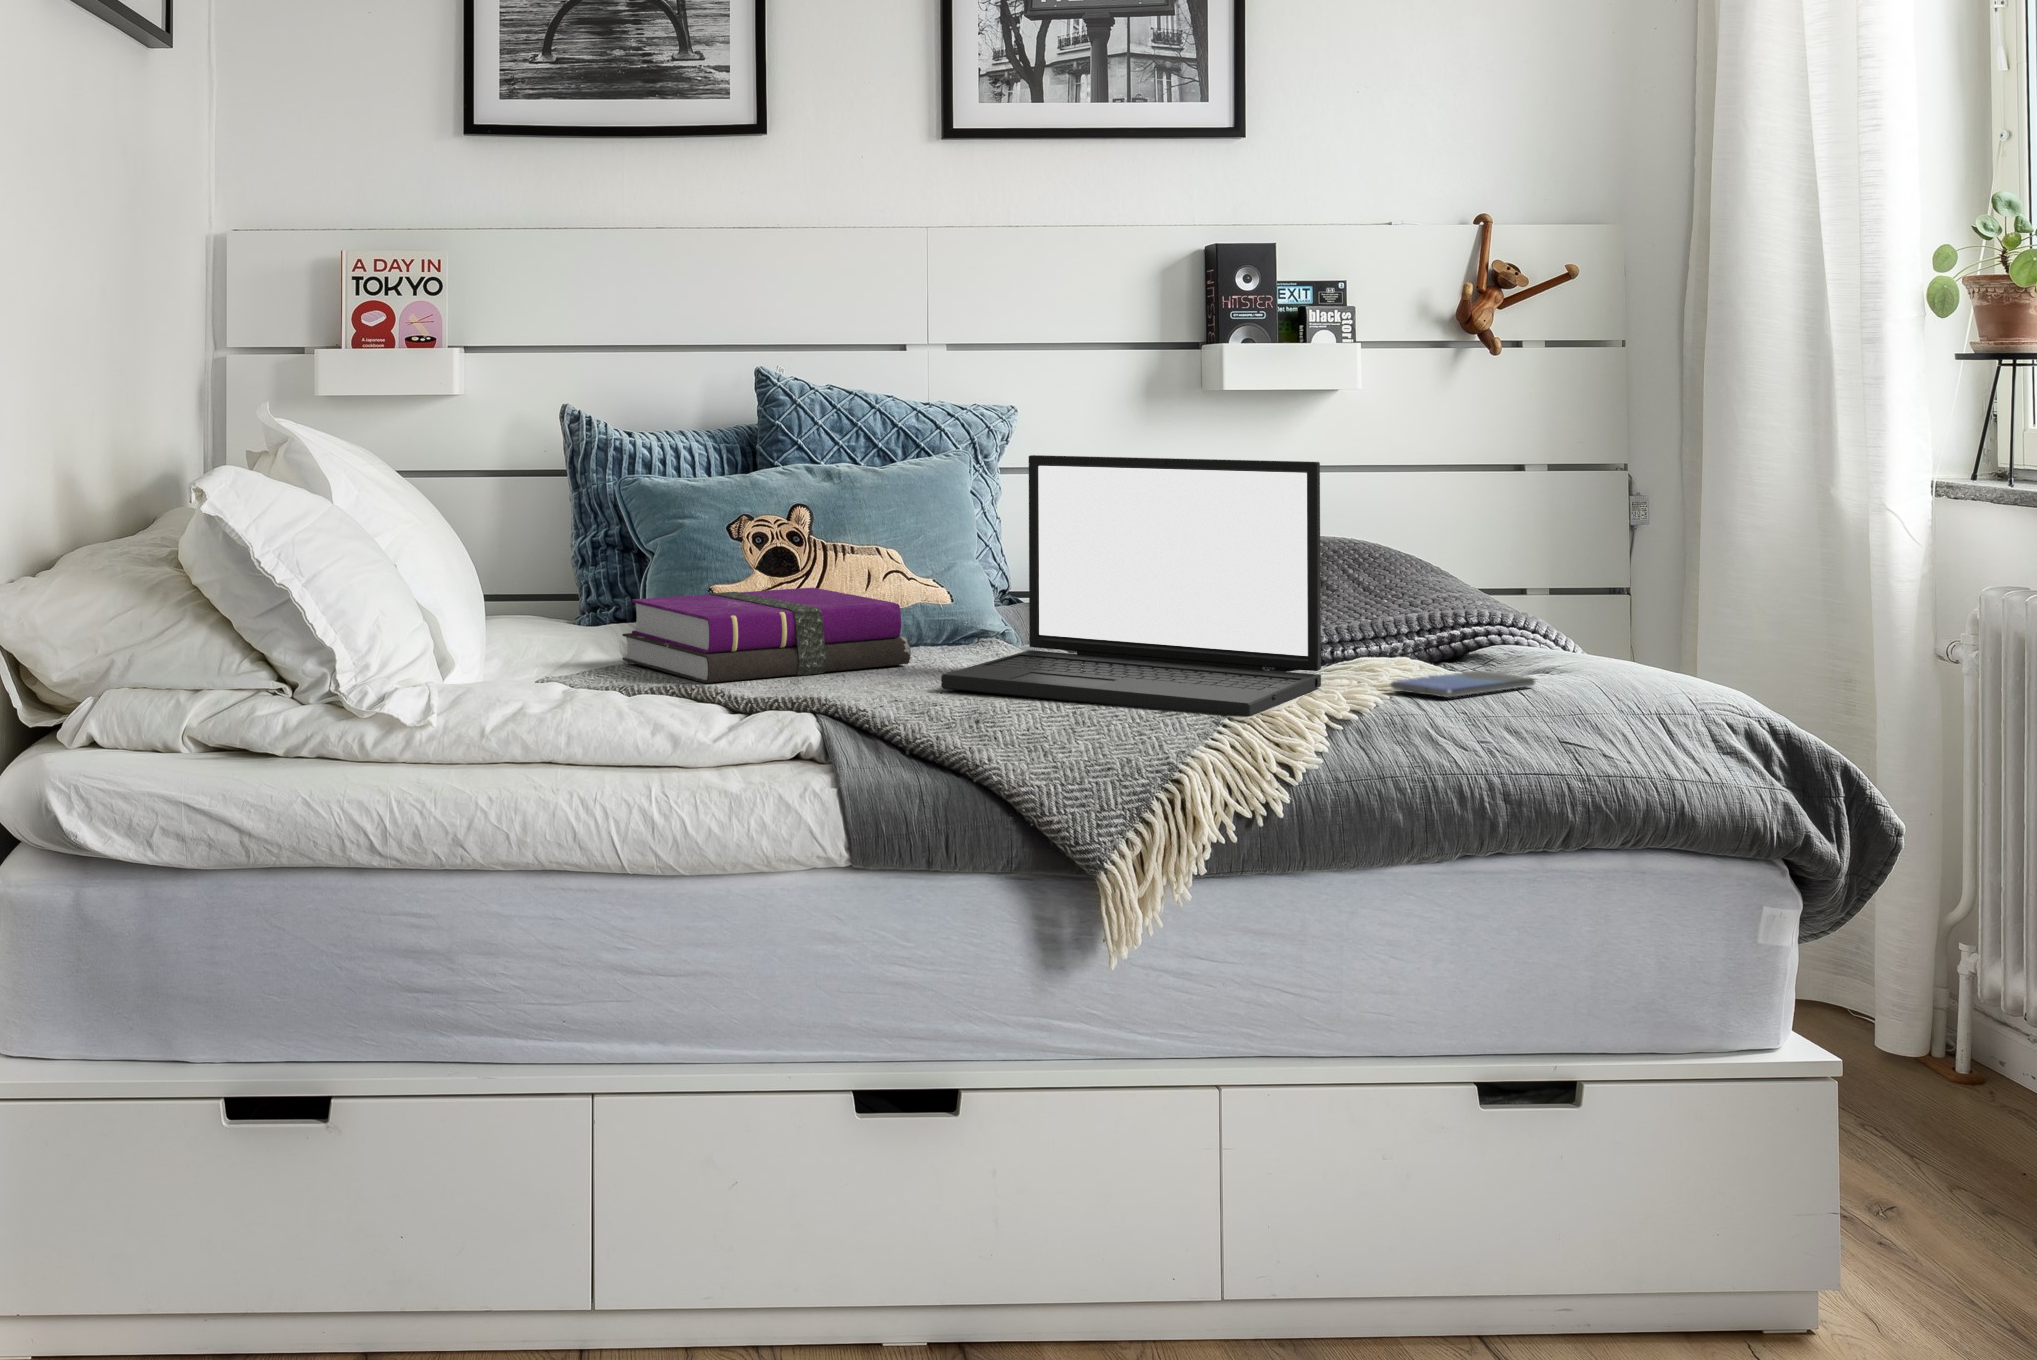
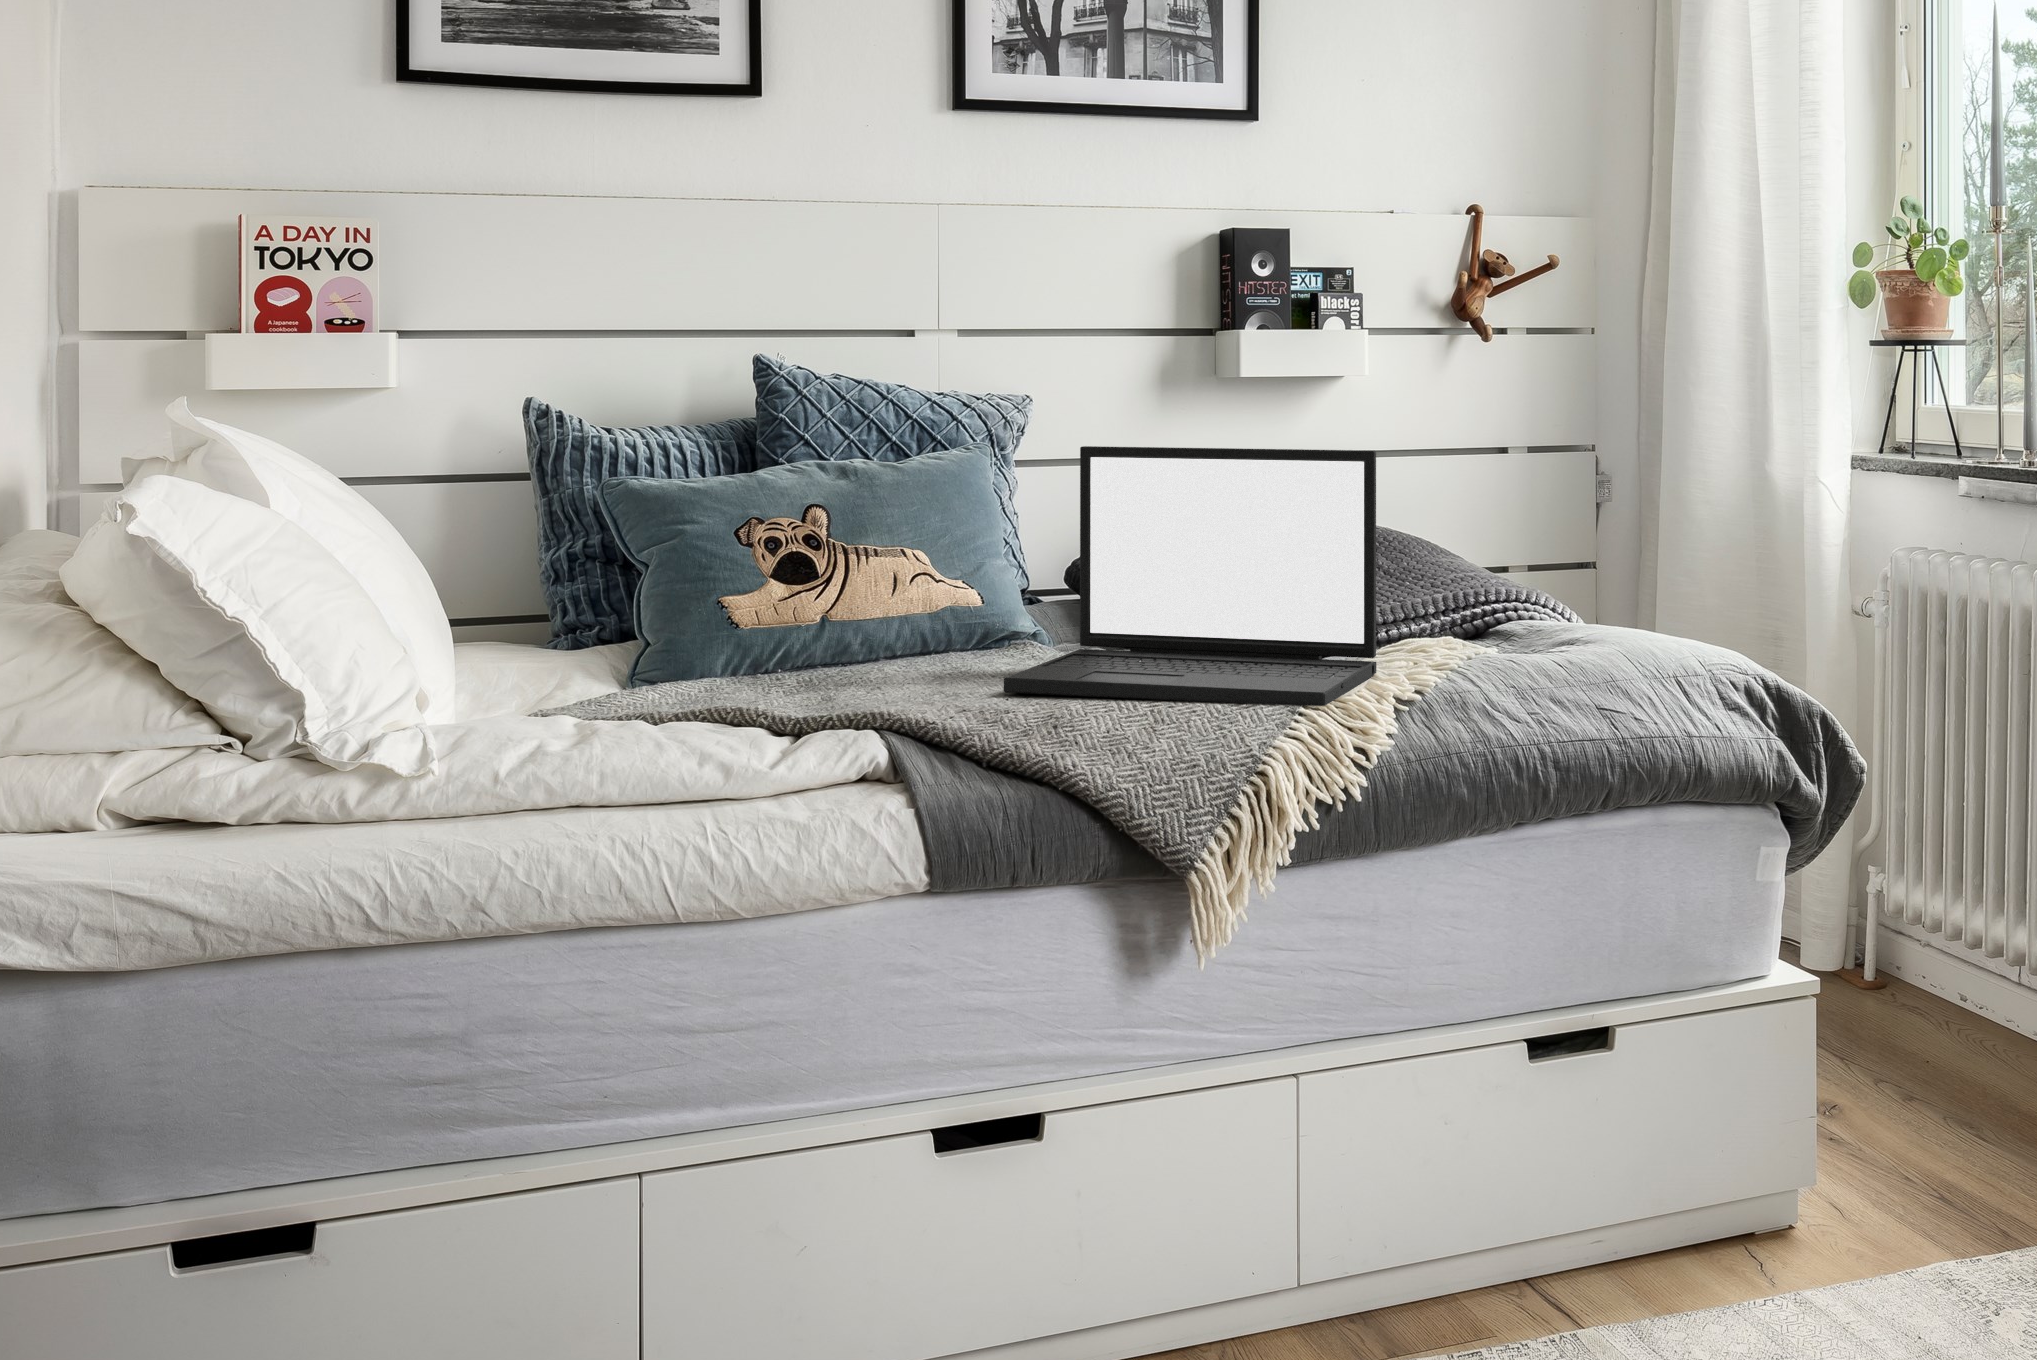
notebook: present [622,587,911,683] -> none [632,591,955,699]
smartphone: present [1391,671,1536,697] -> none [1443,651,1570,678]

